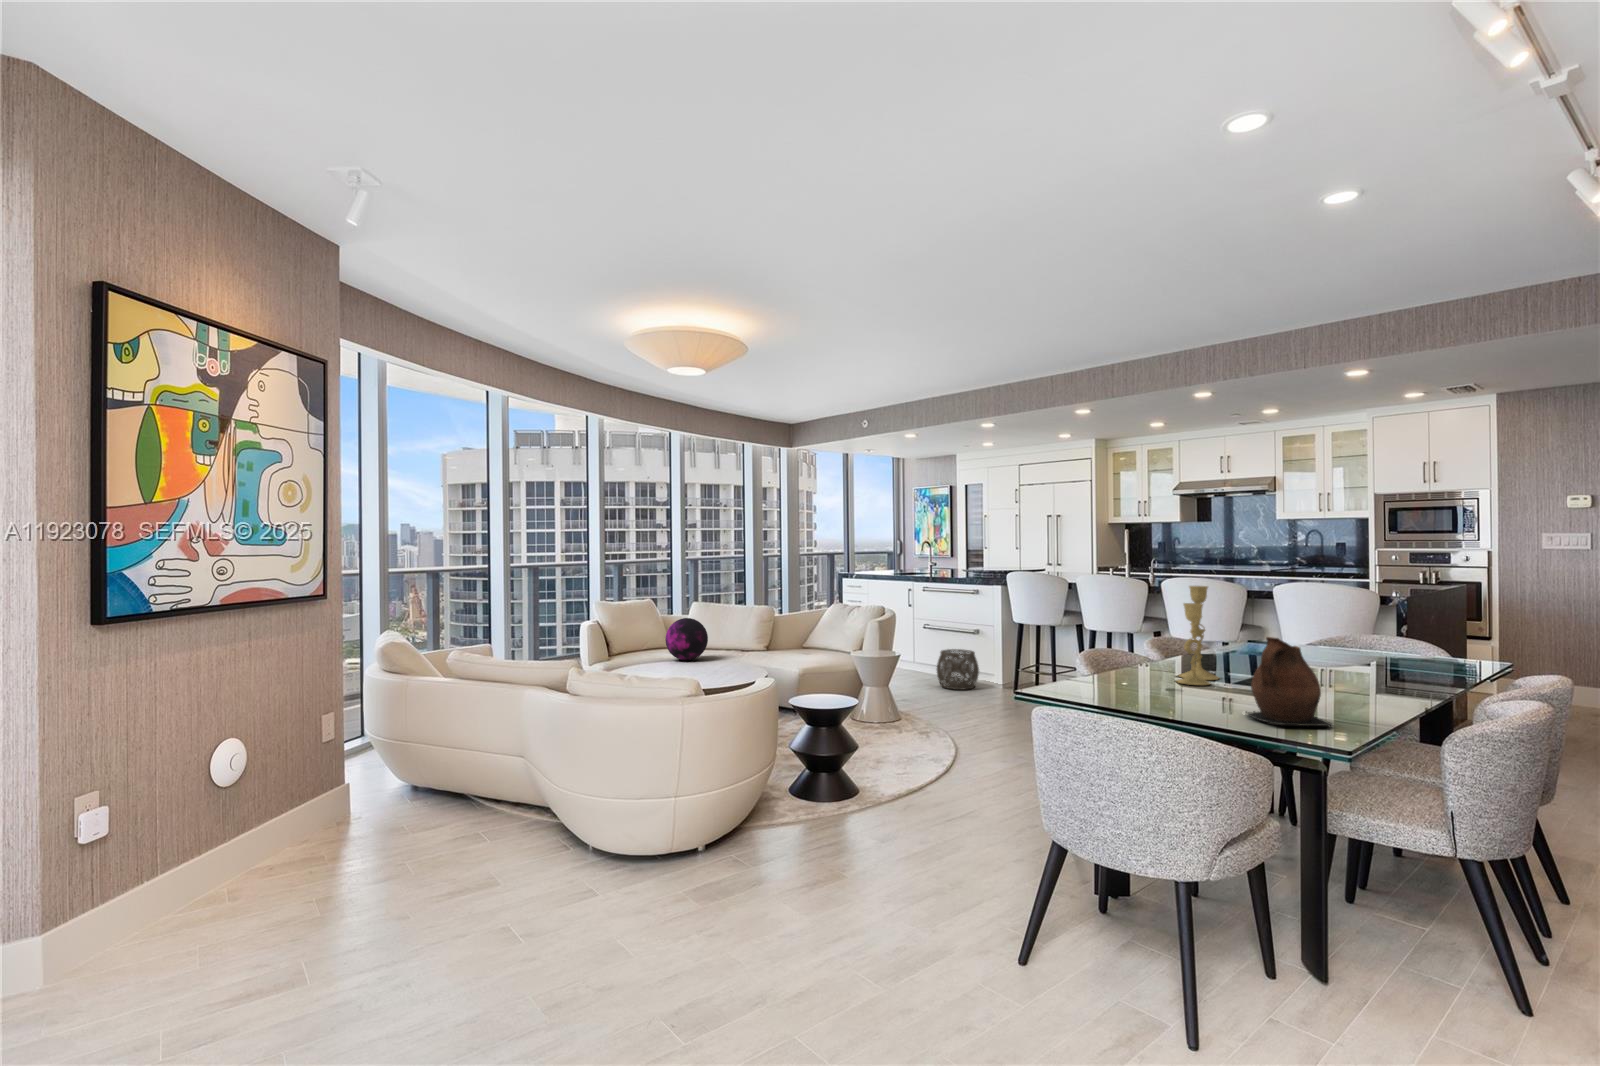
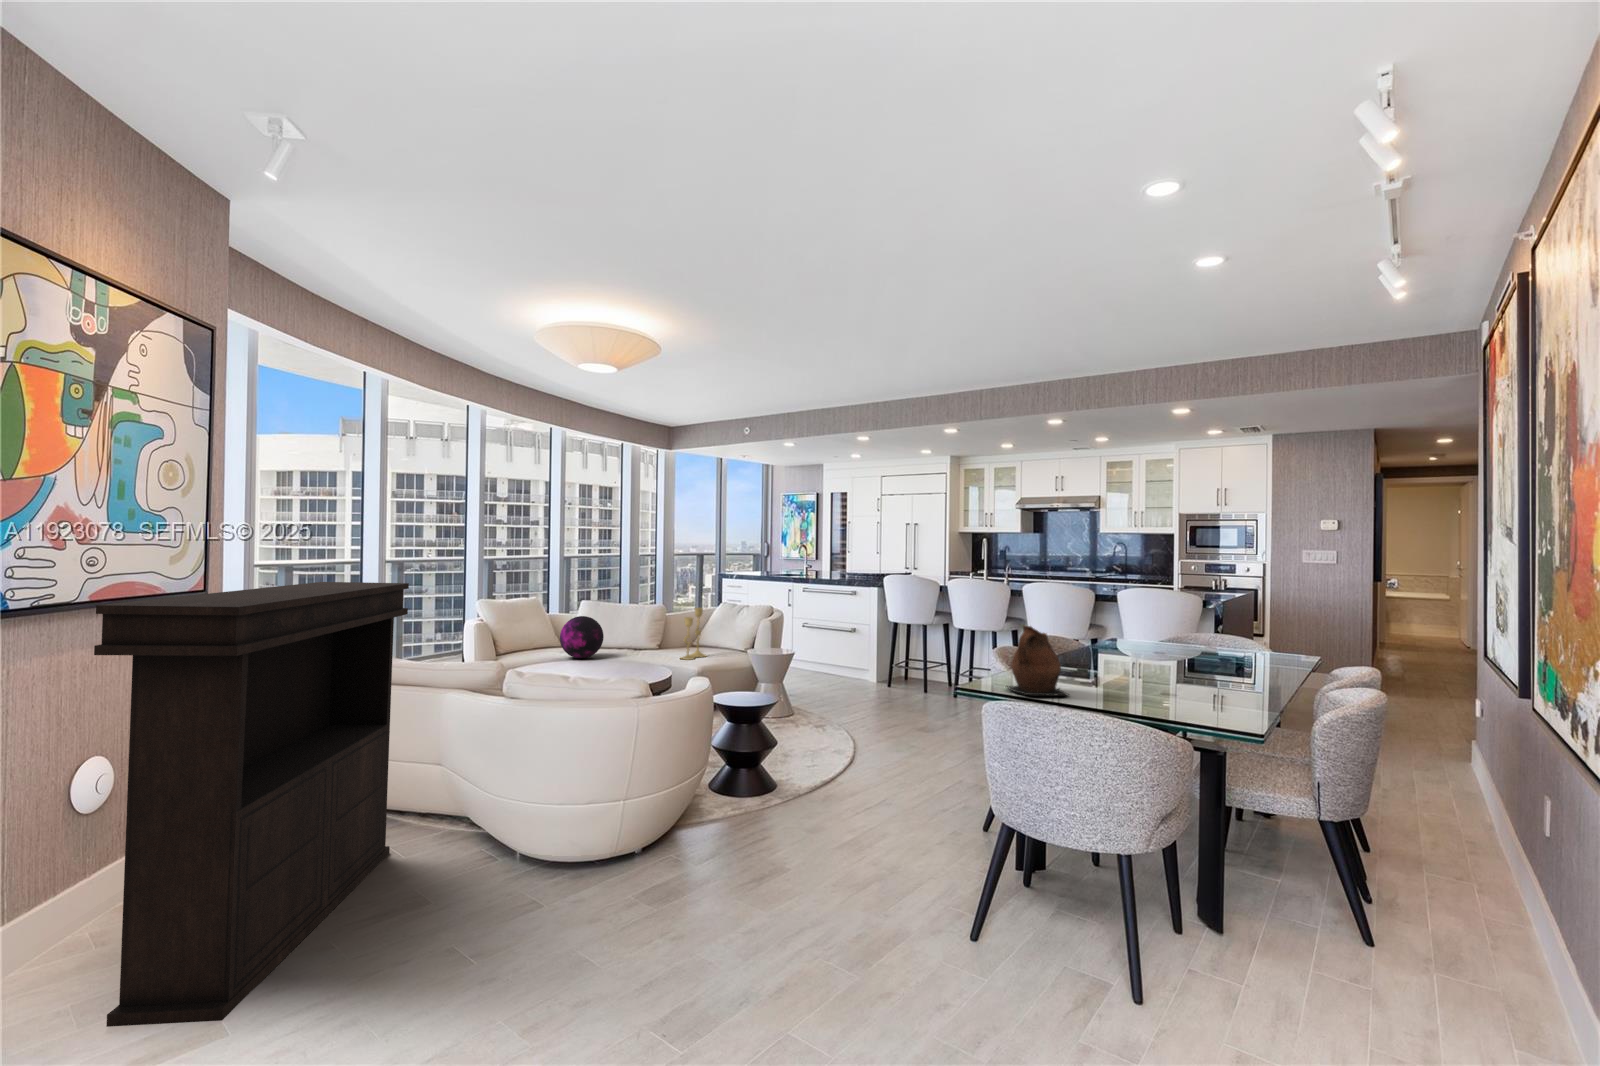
console table: none [202,586,489,973] -> present [94,582,409,1027]
candlestick: present [1177,586,1219,685] -> present [681,608,706,660]
ceramic pitcher: present [1246,637,1333,727] -> present [1007,626,1068,696]
woven basket: present [937,649,979,690] -> none [814,646,854,683]

